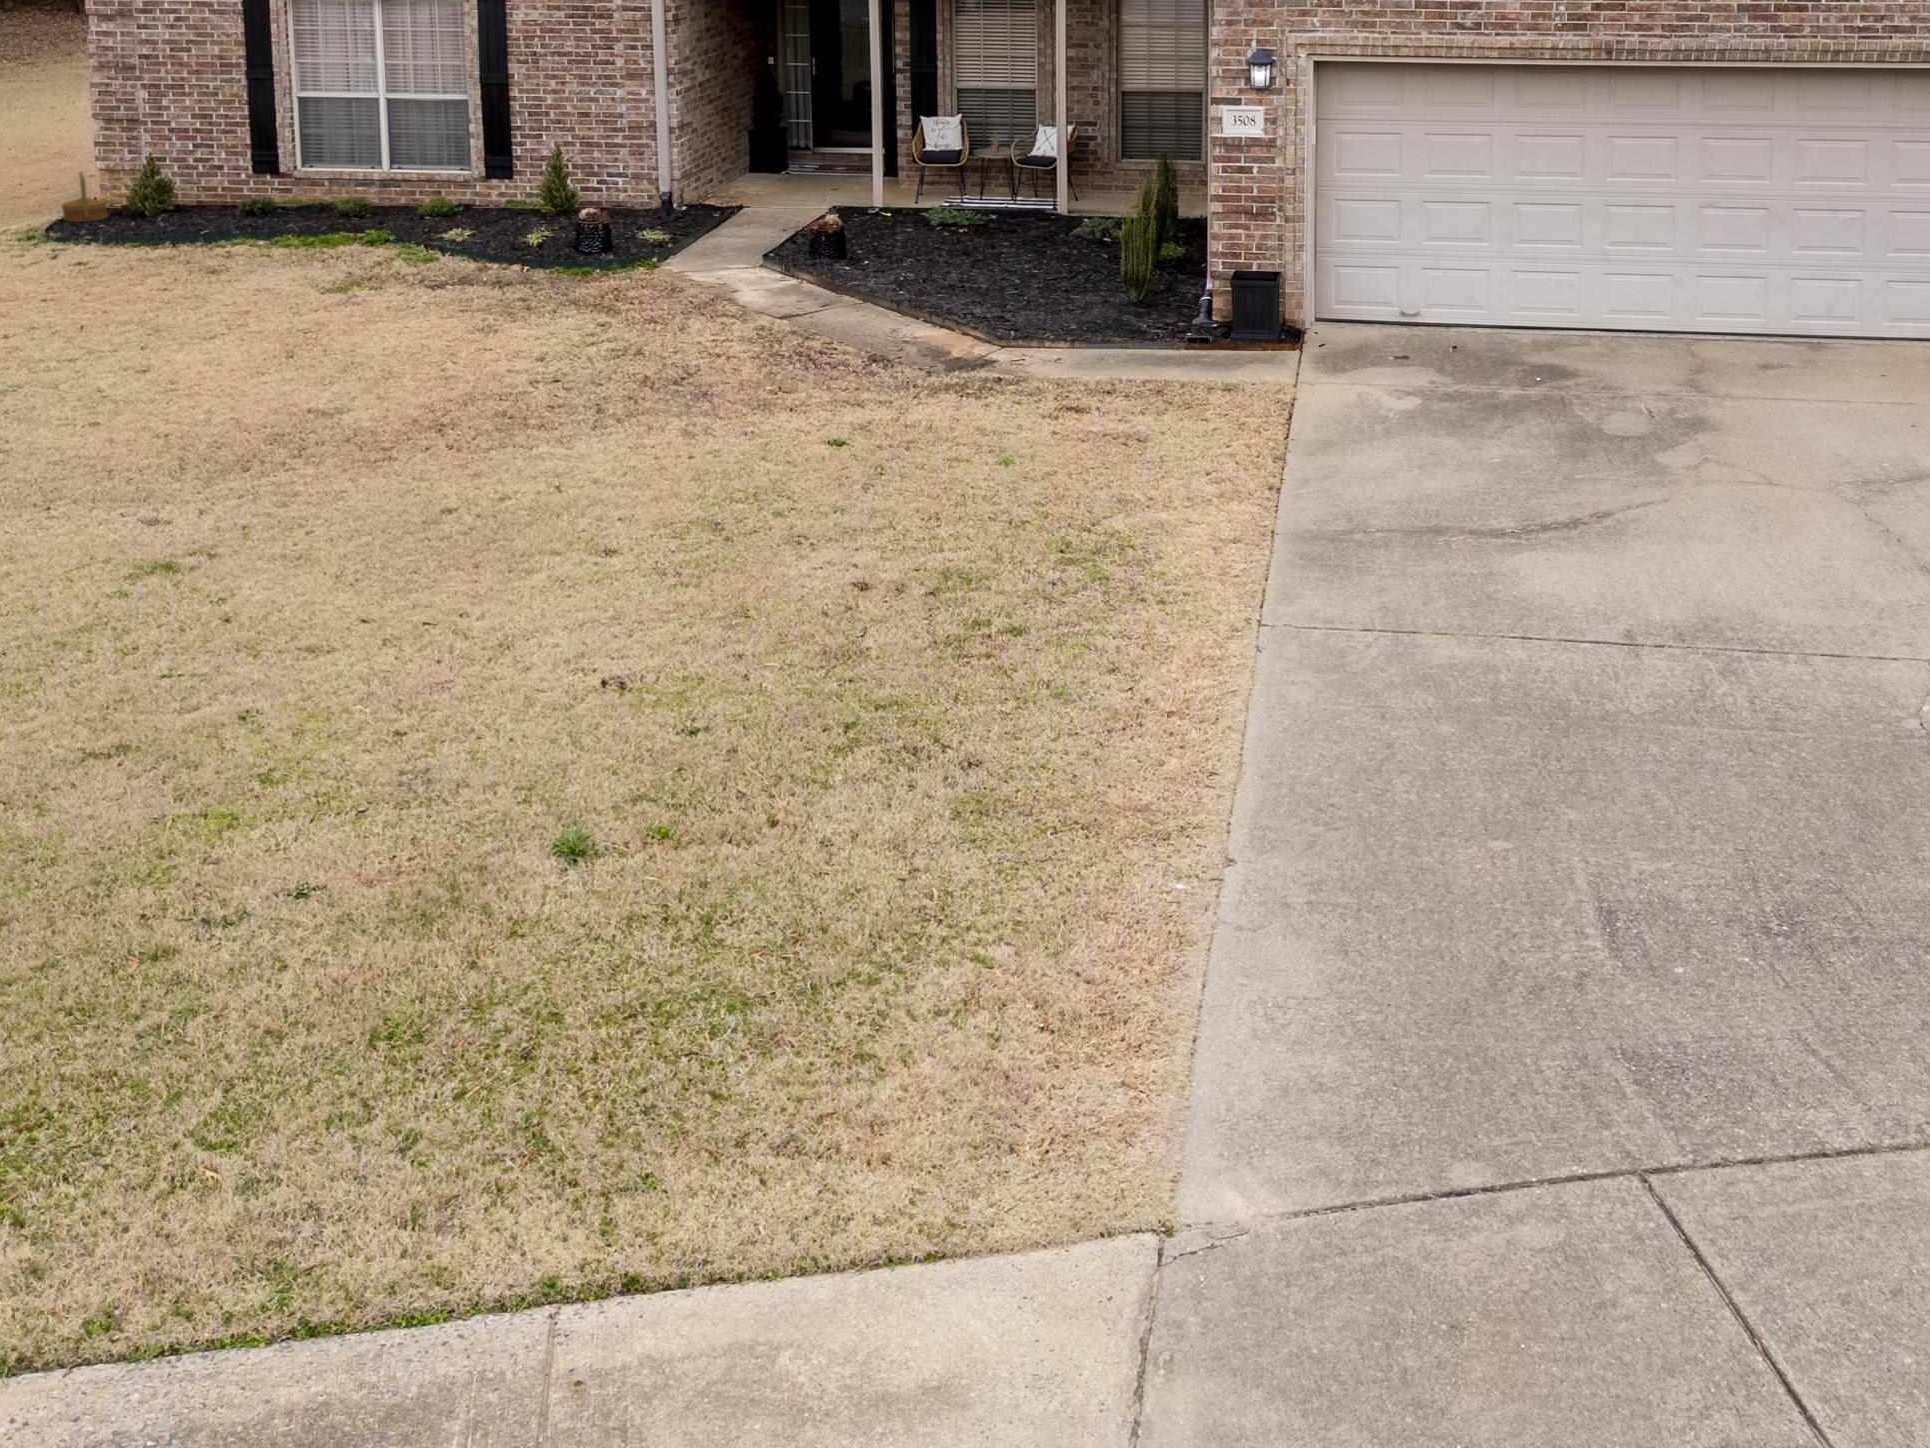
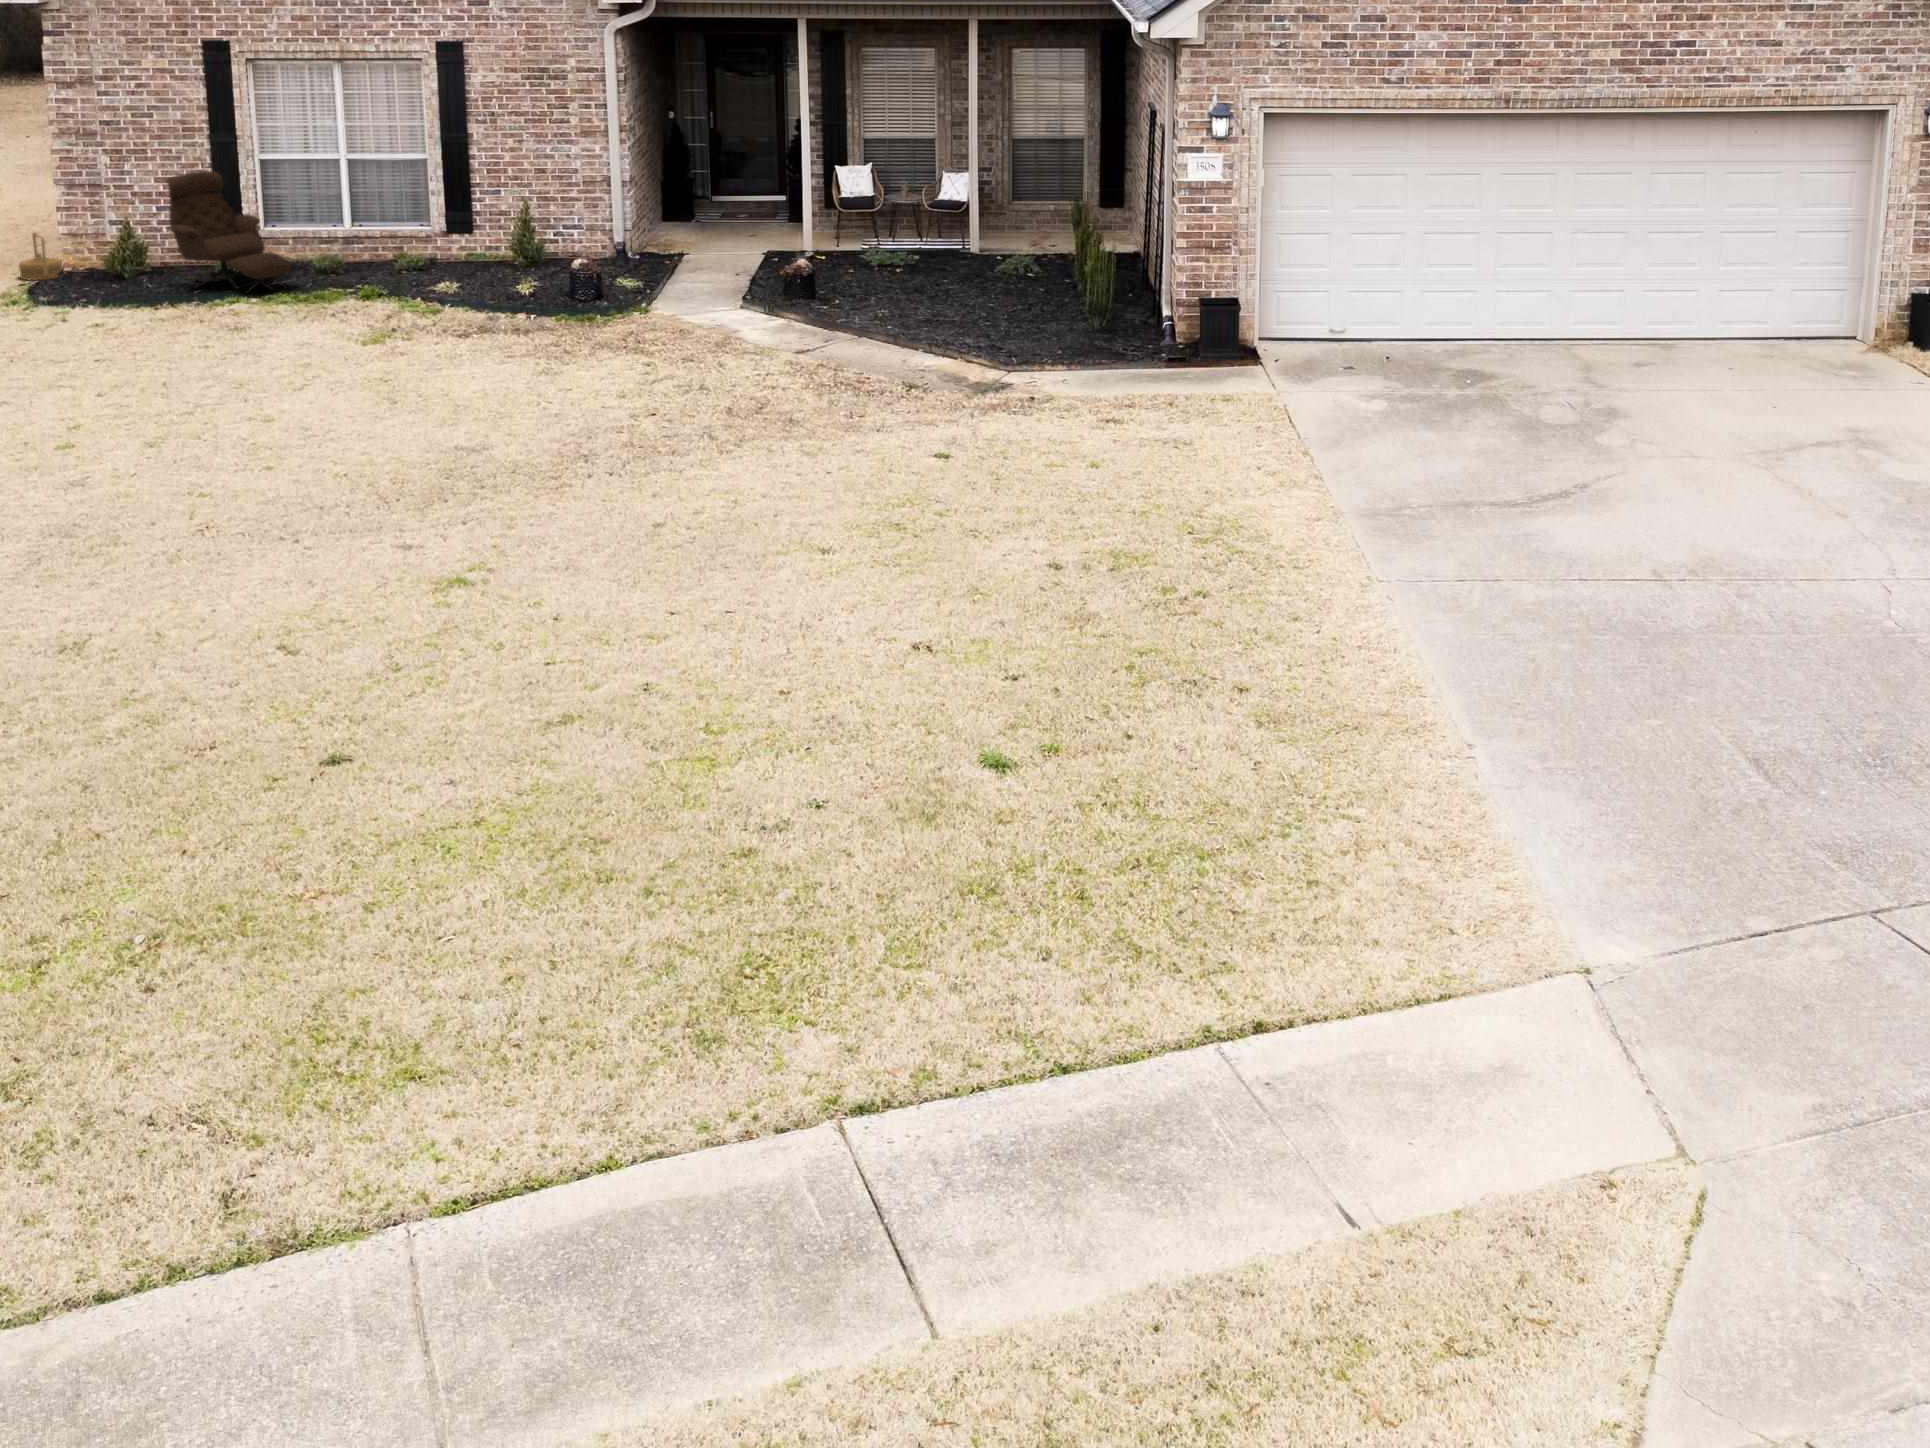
lounge chair: none [198,112,319,243] -> present [167,171,291,293]

